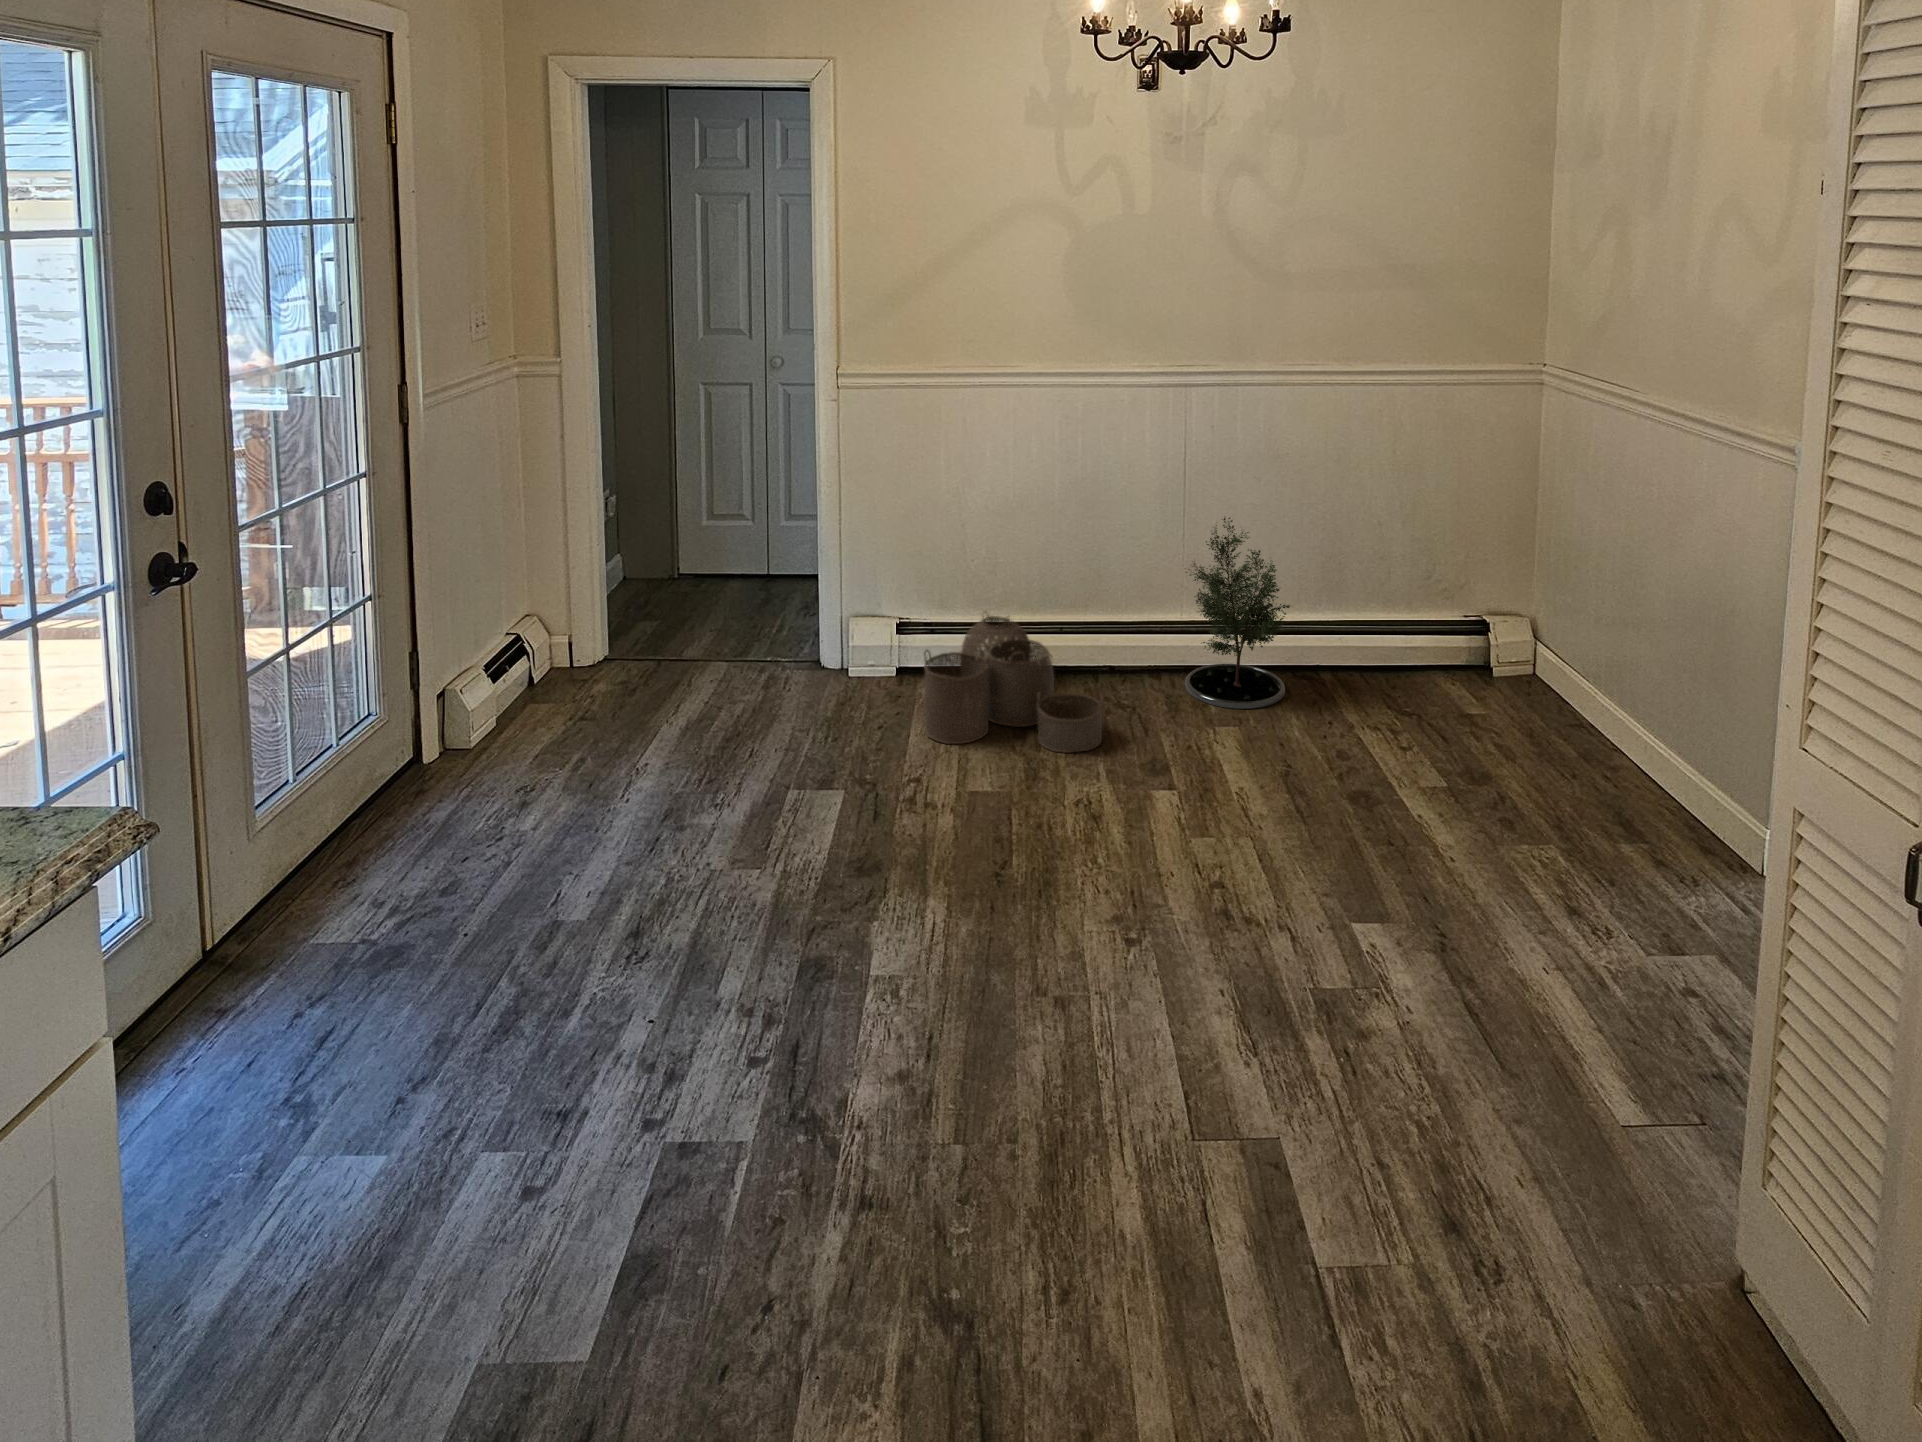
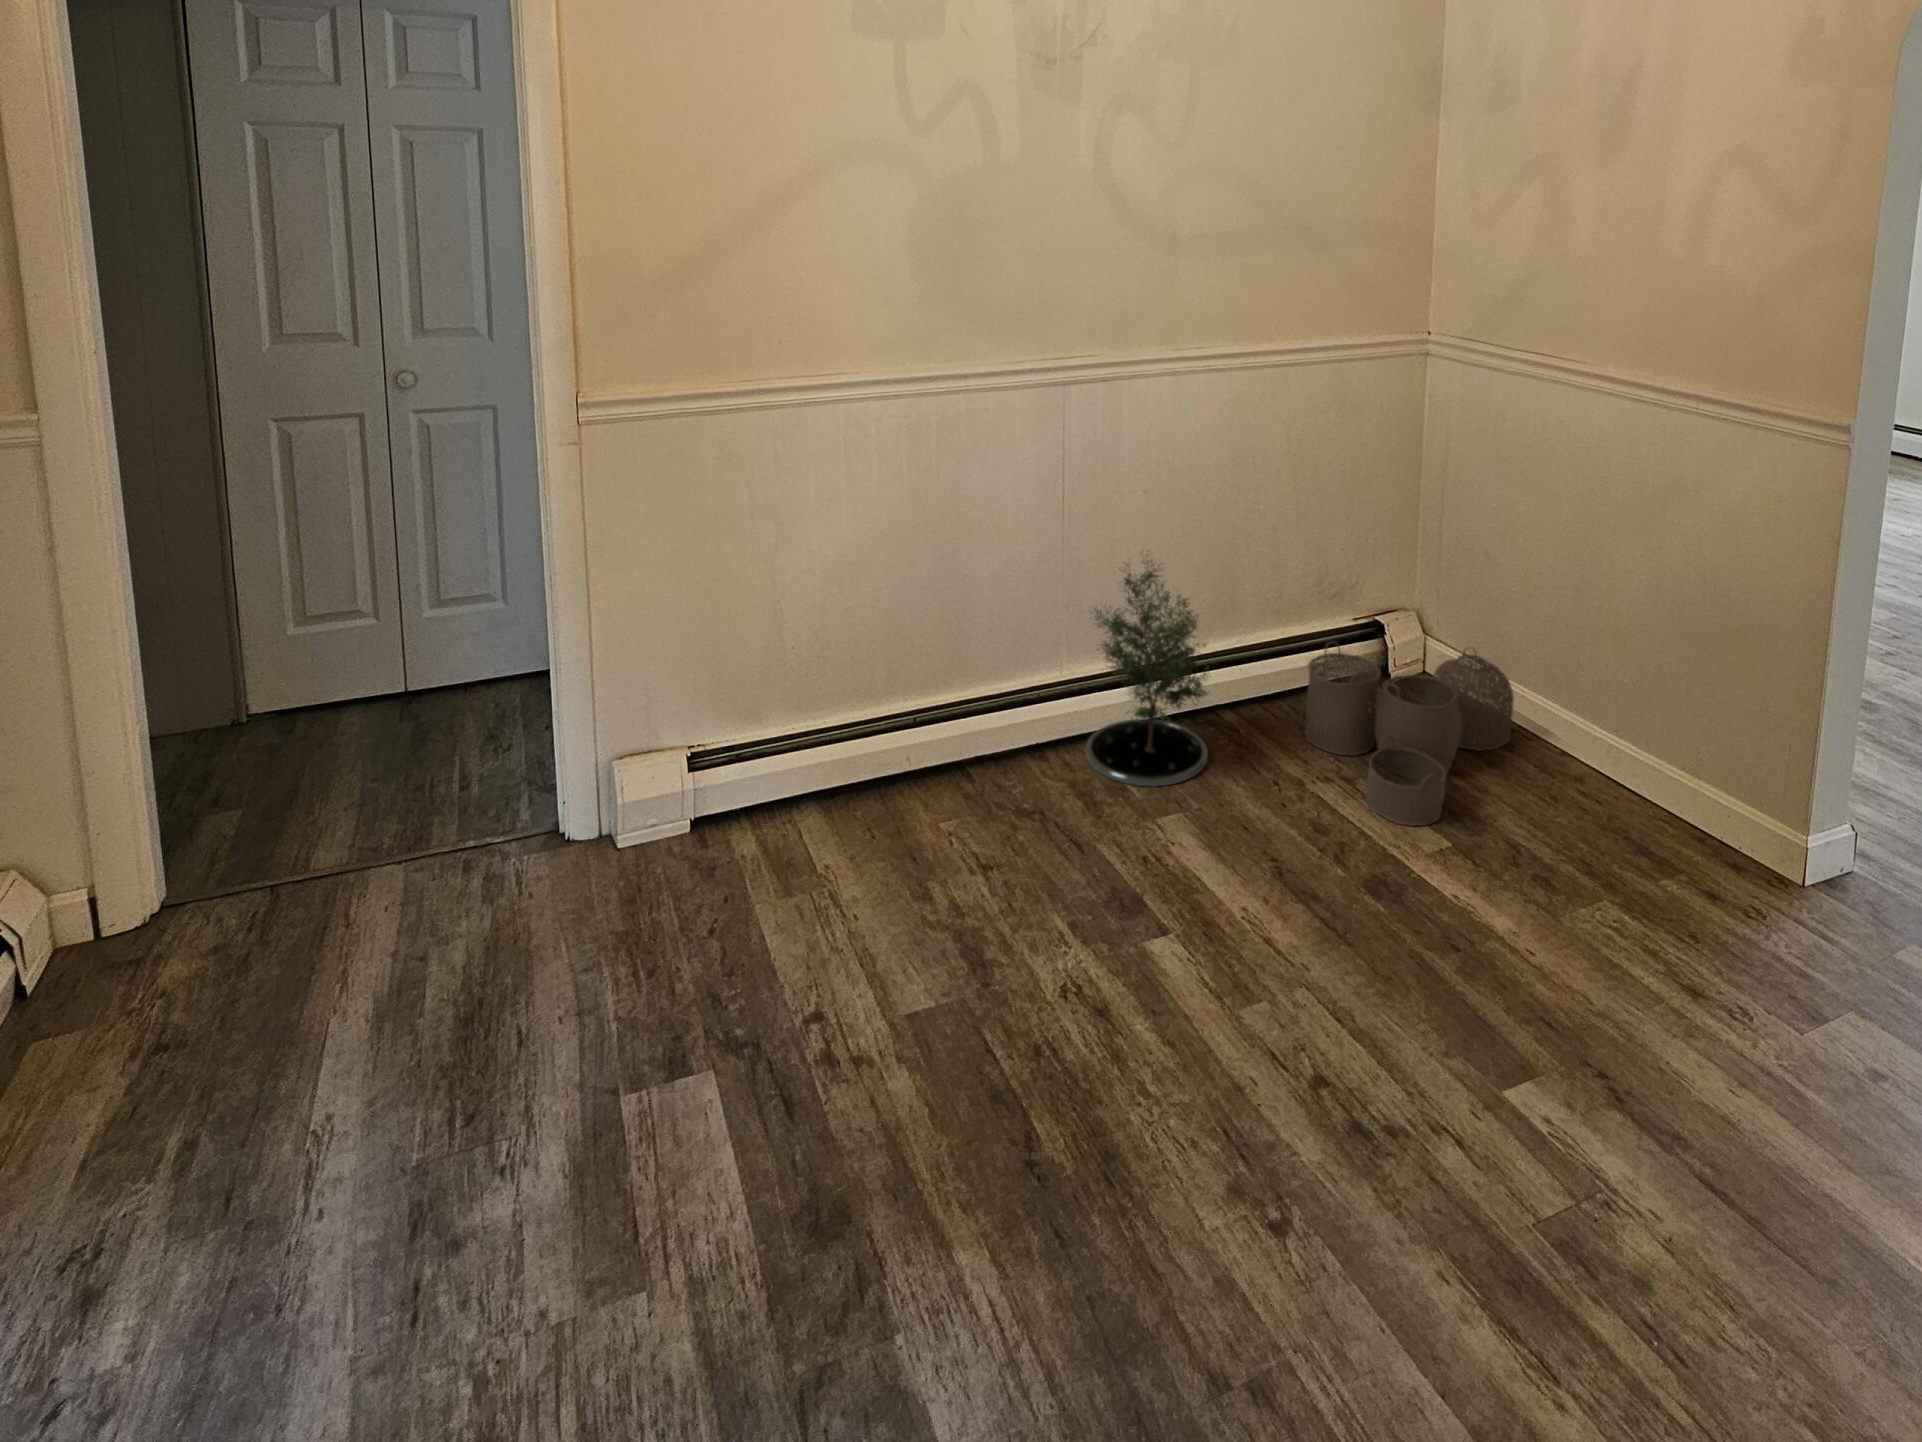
woven basket: present [924,616,1103,753] -> present [1305,642,1514,826]

